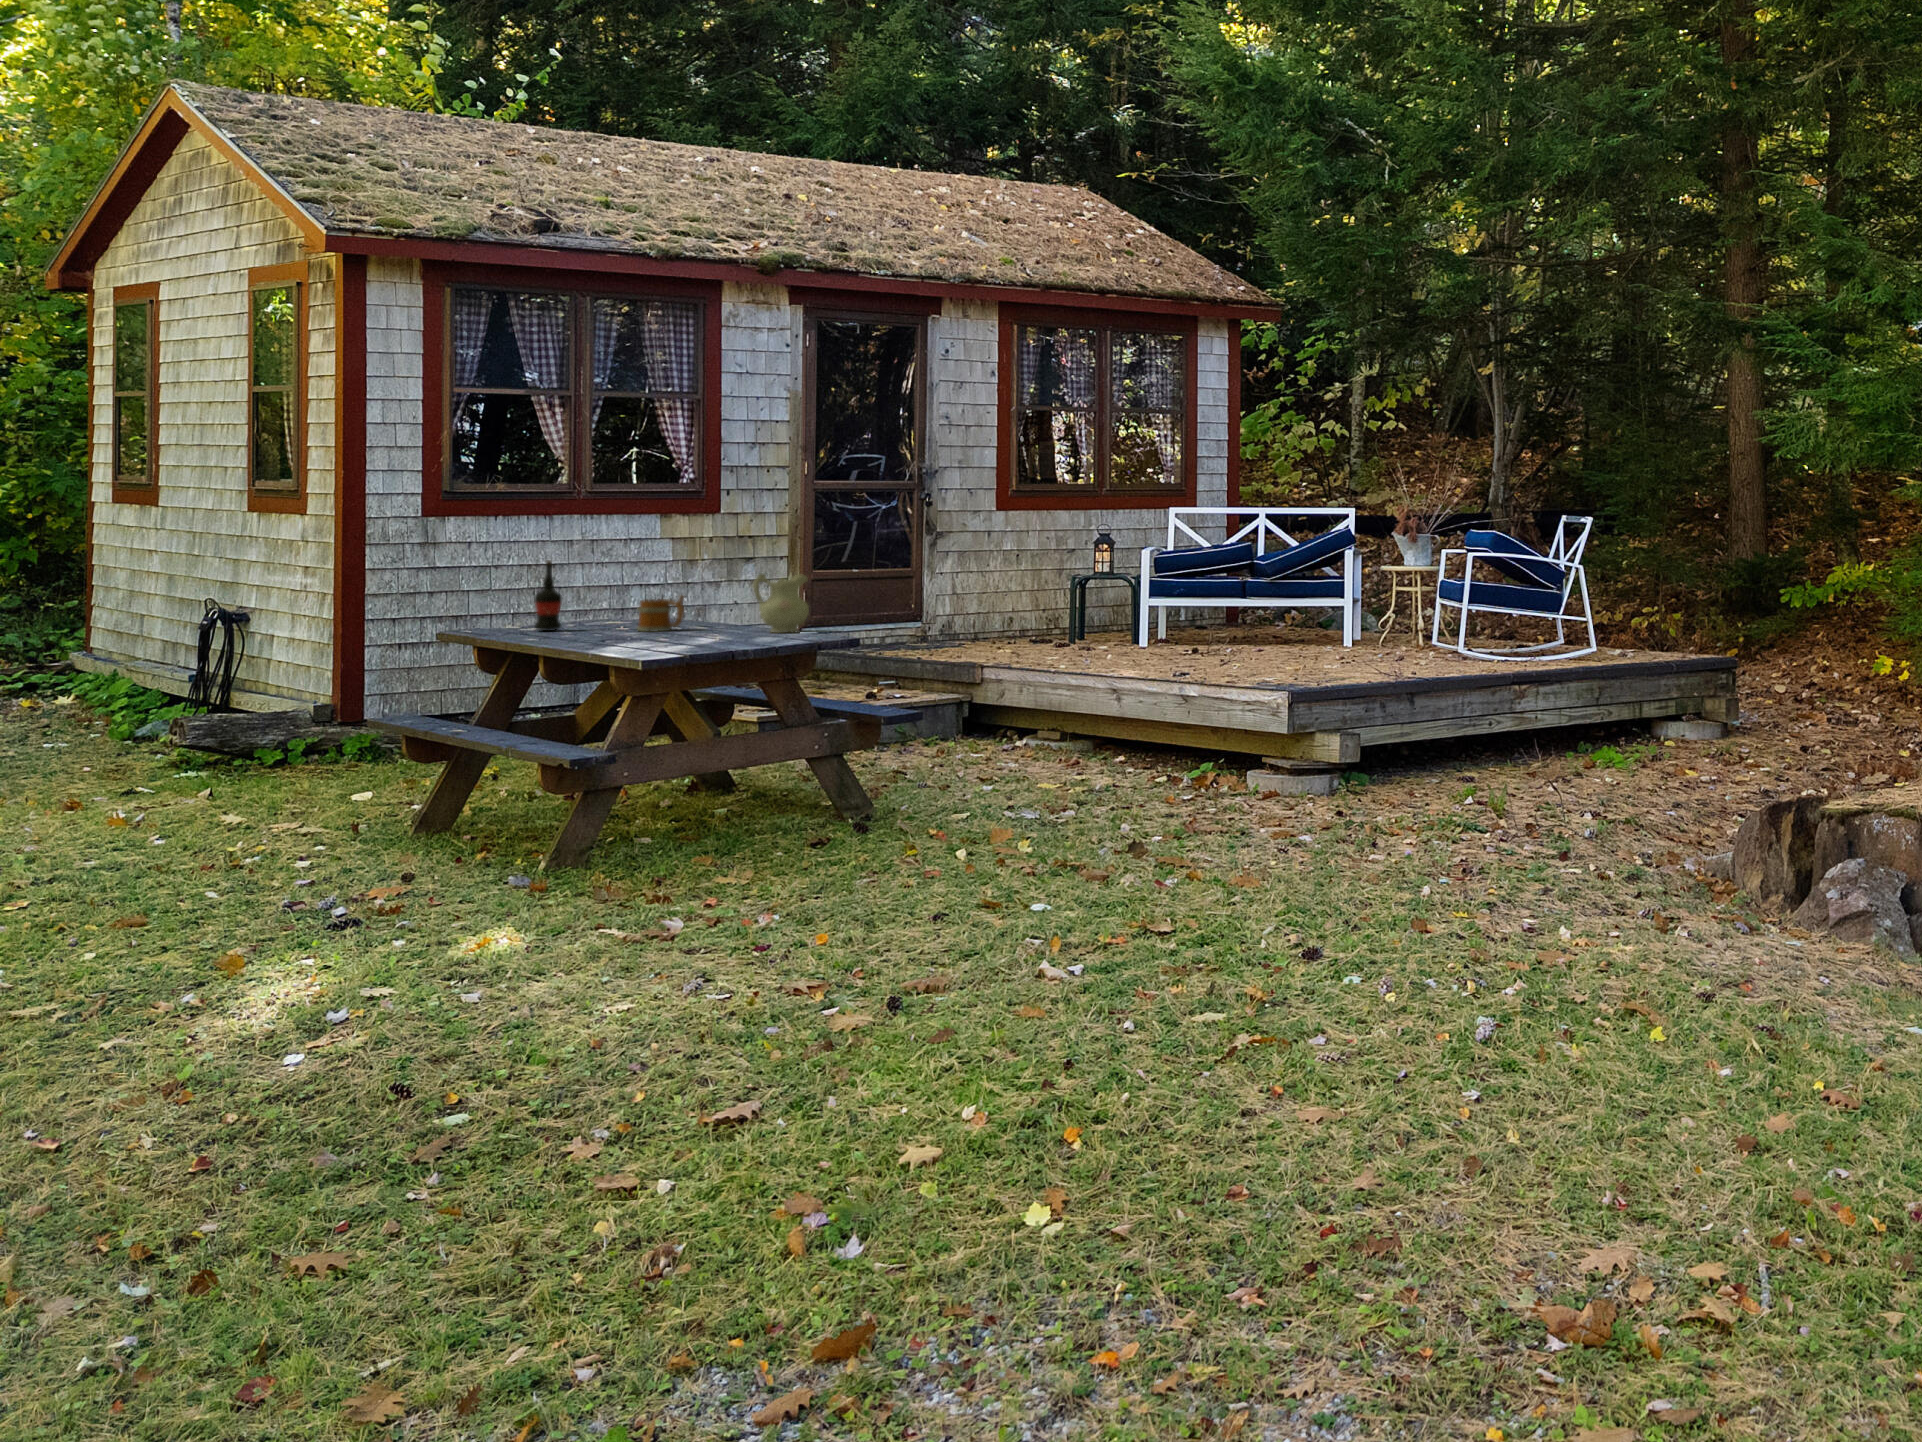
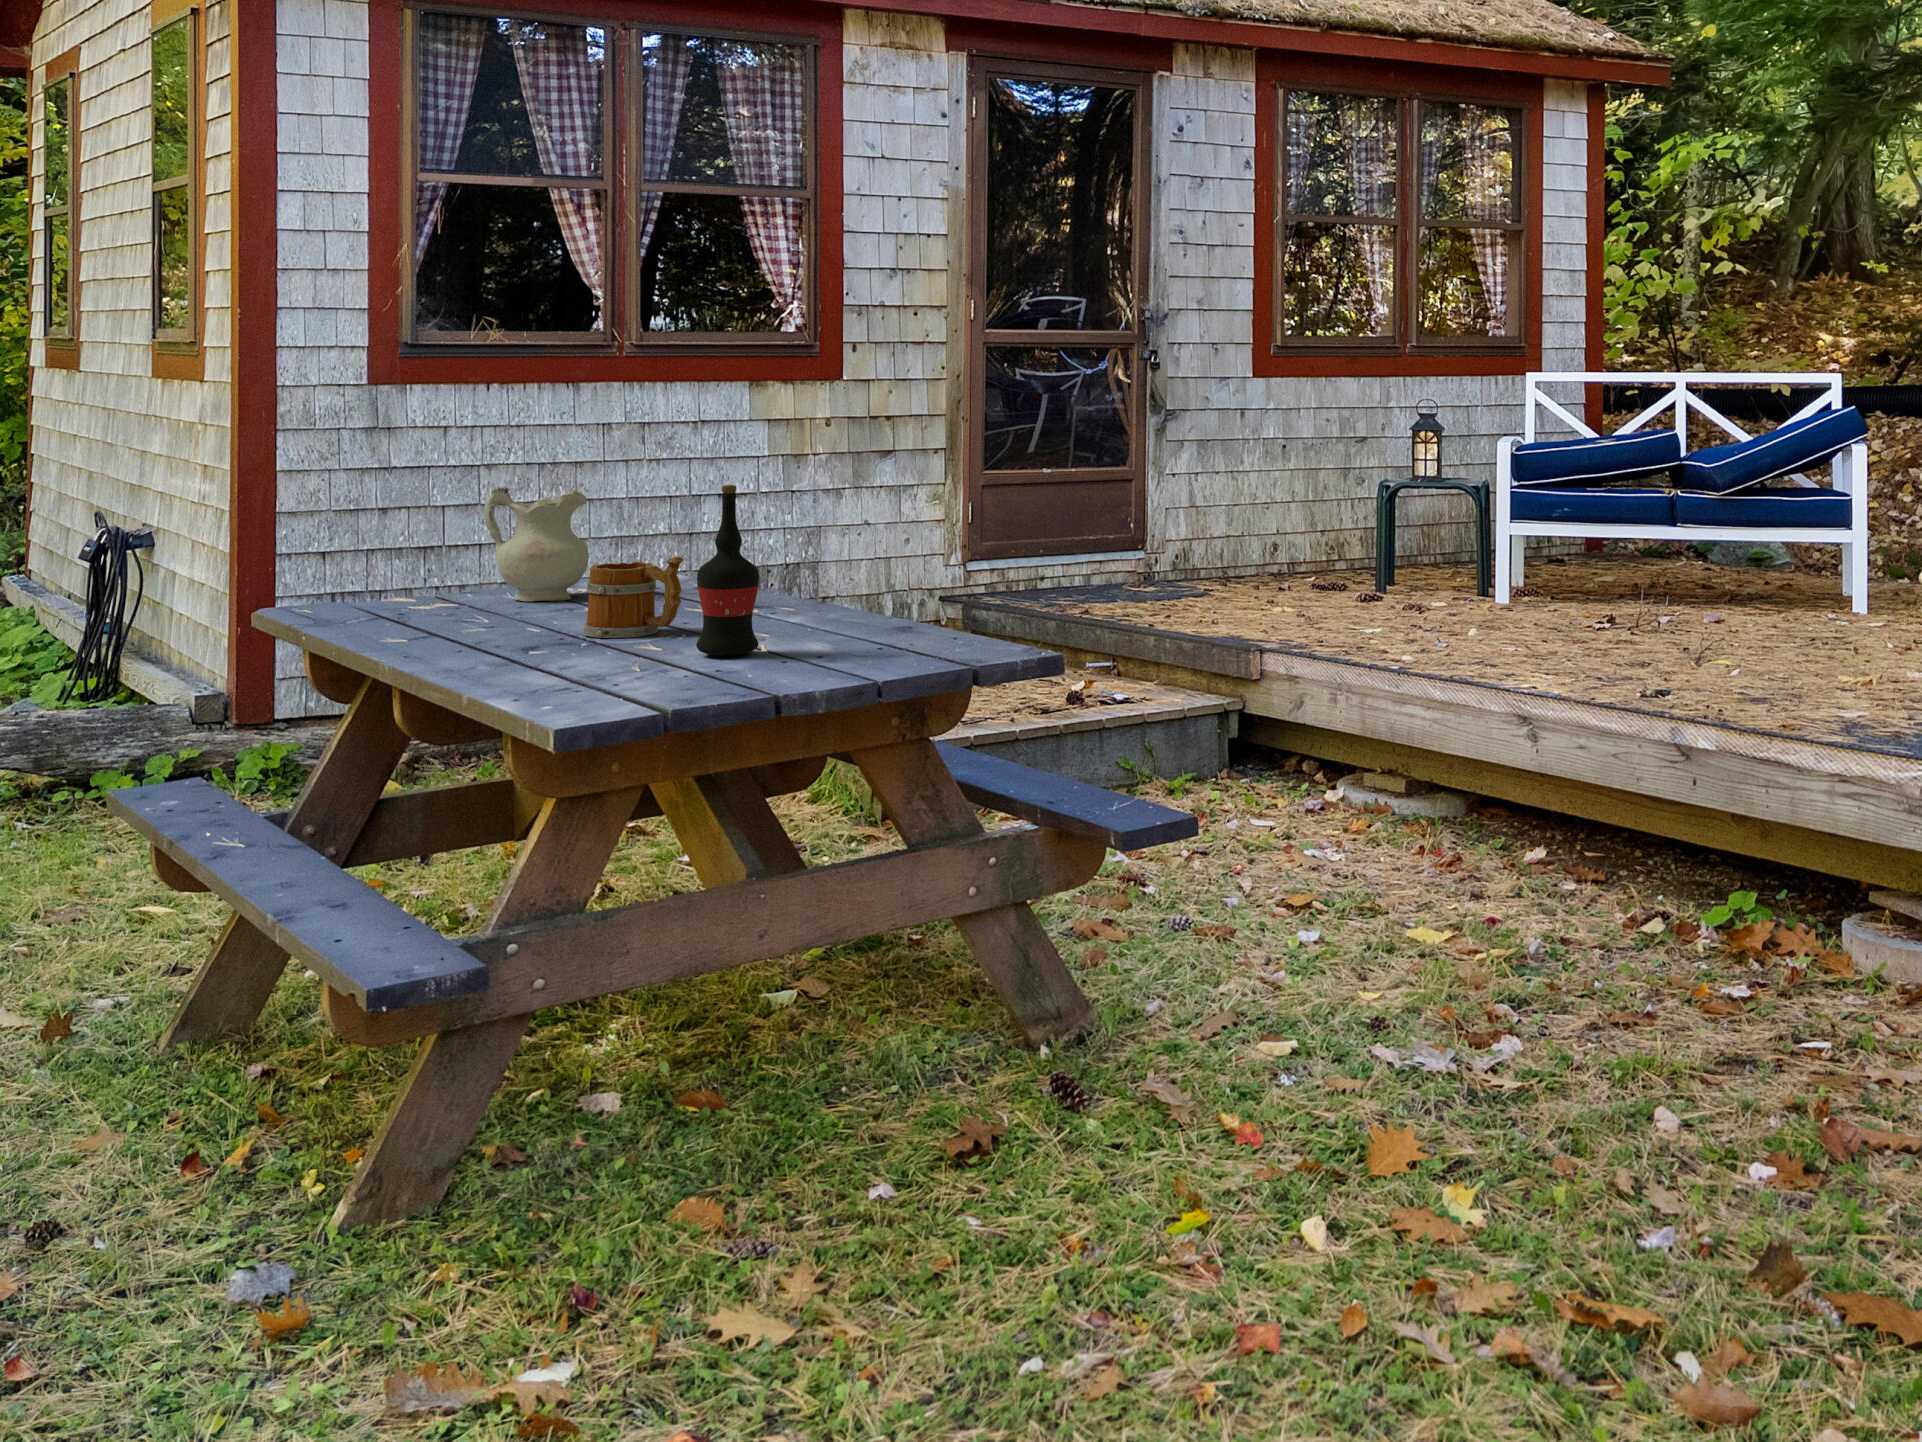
wine bottle: present [534,560,562,631] -> present [696,485,759,656]
ceramic pitcher: present [753,573,809,633] -> present [485,487,589,602]

